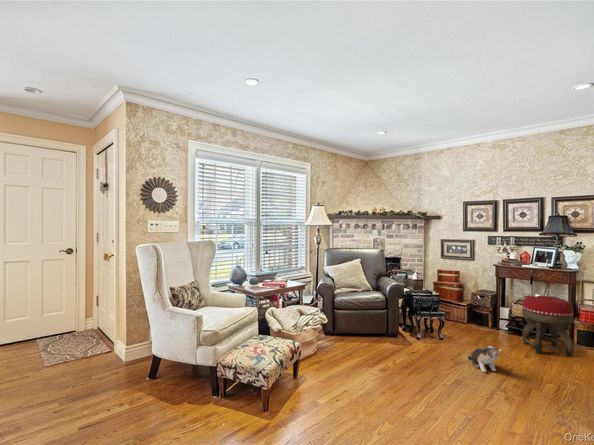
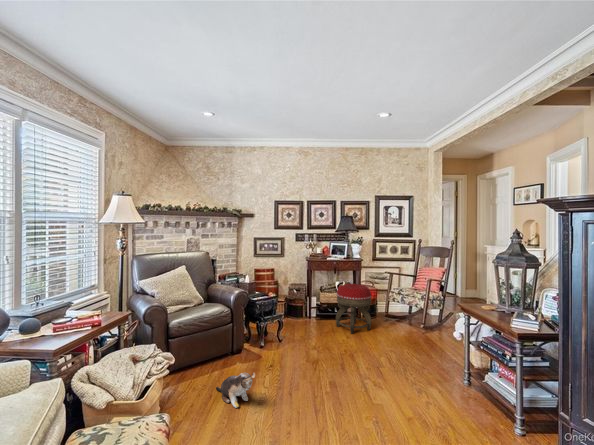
plush toy: present [468,346,501,372] -> present [216,373,255,408]

